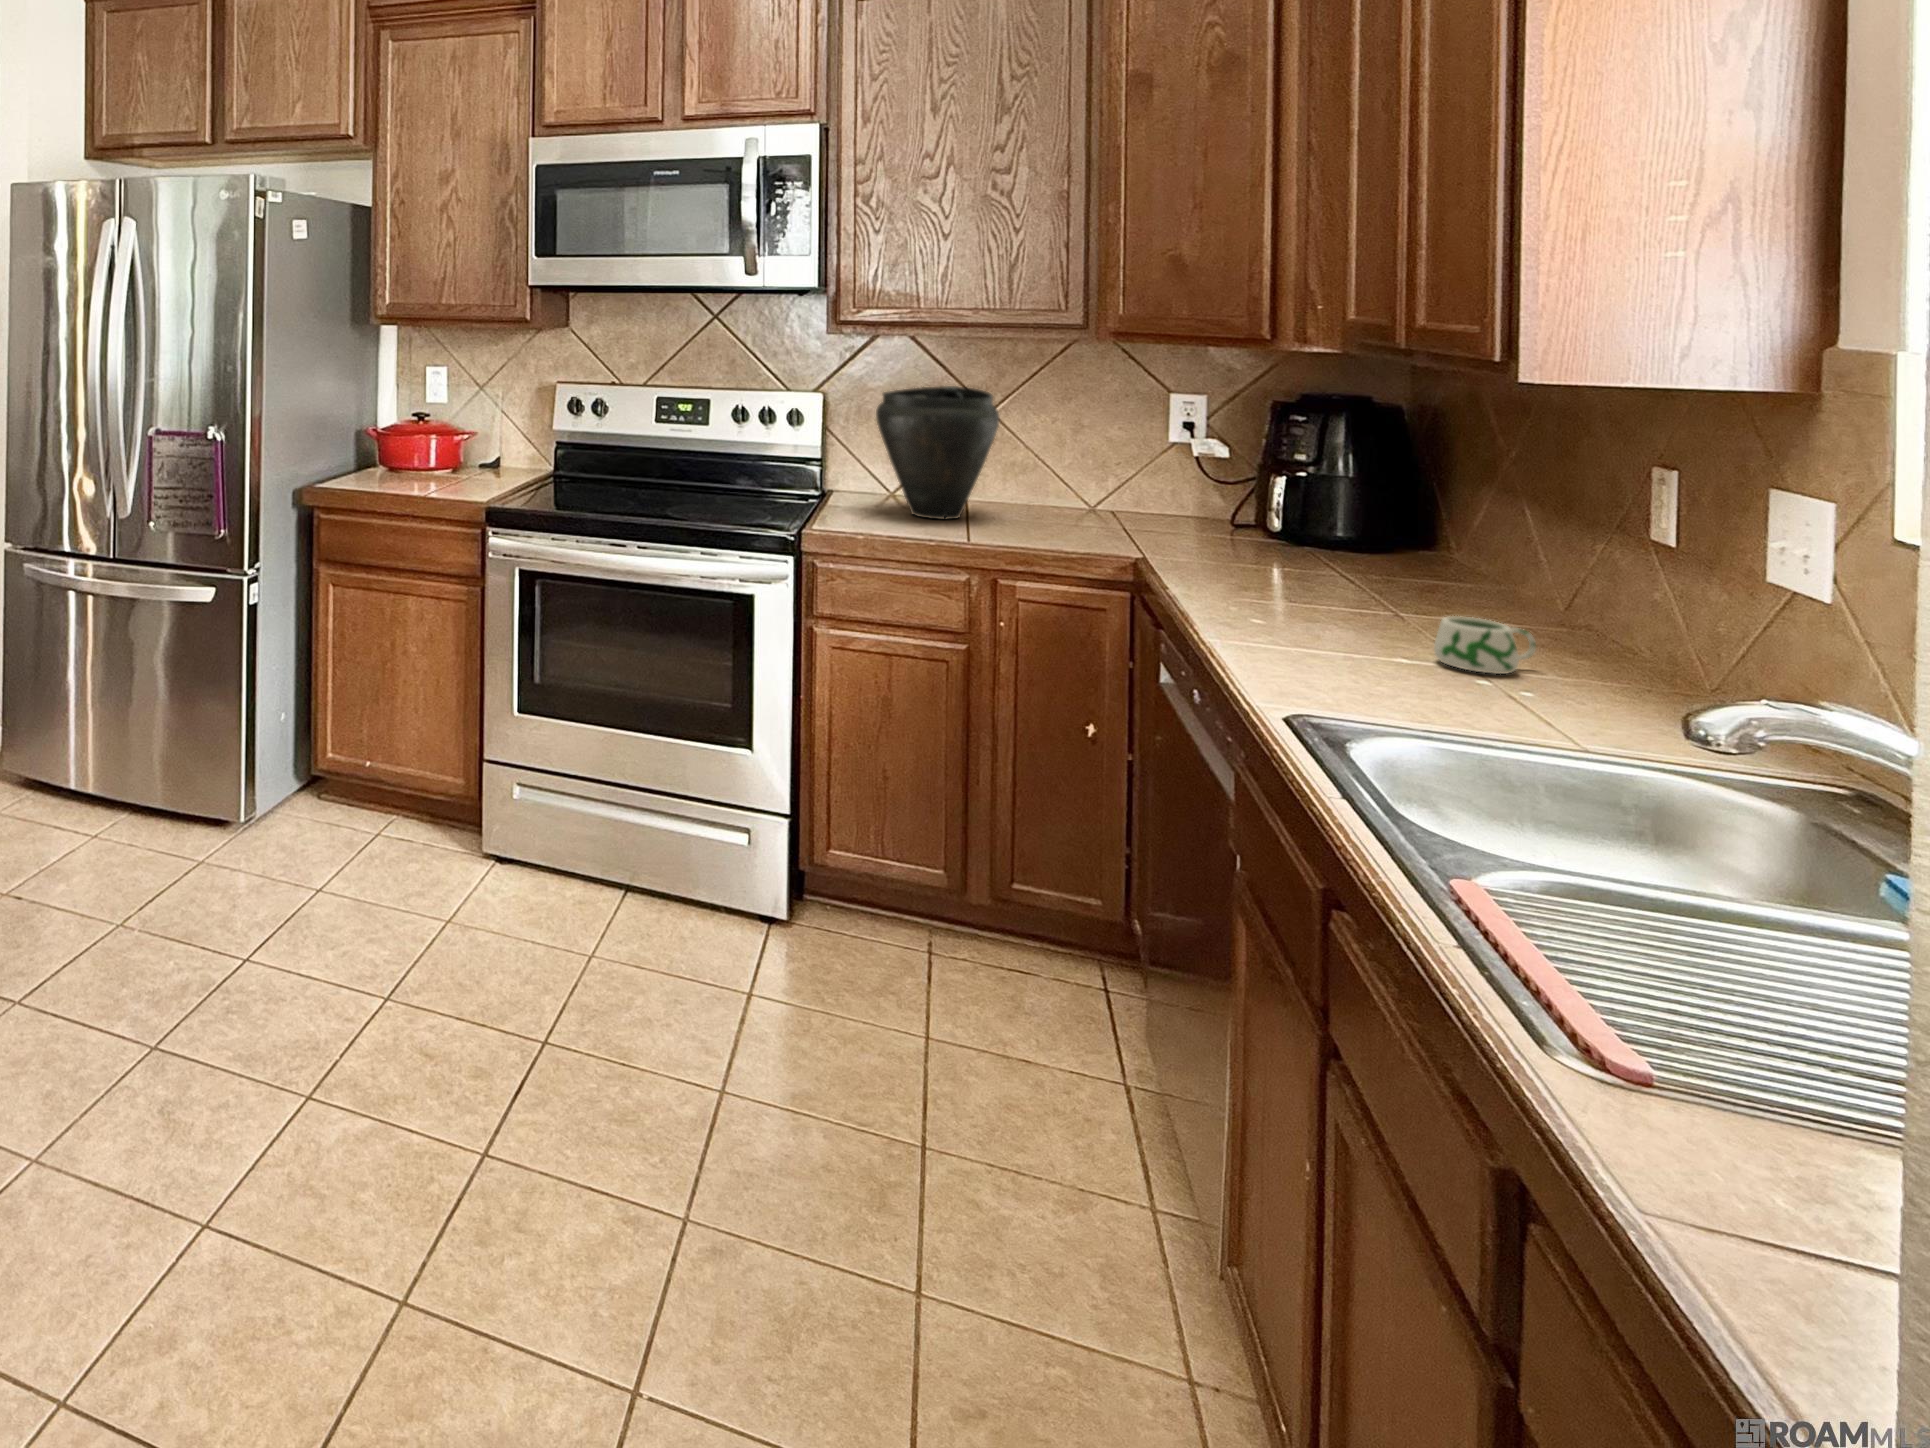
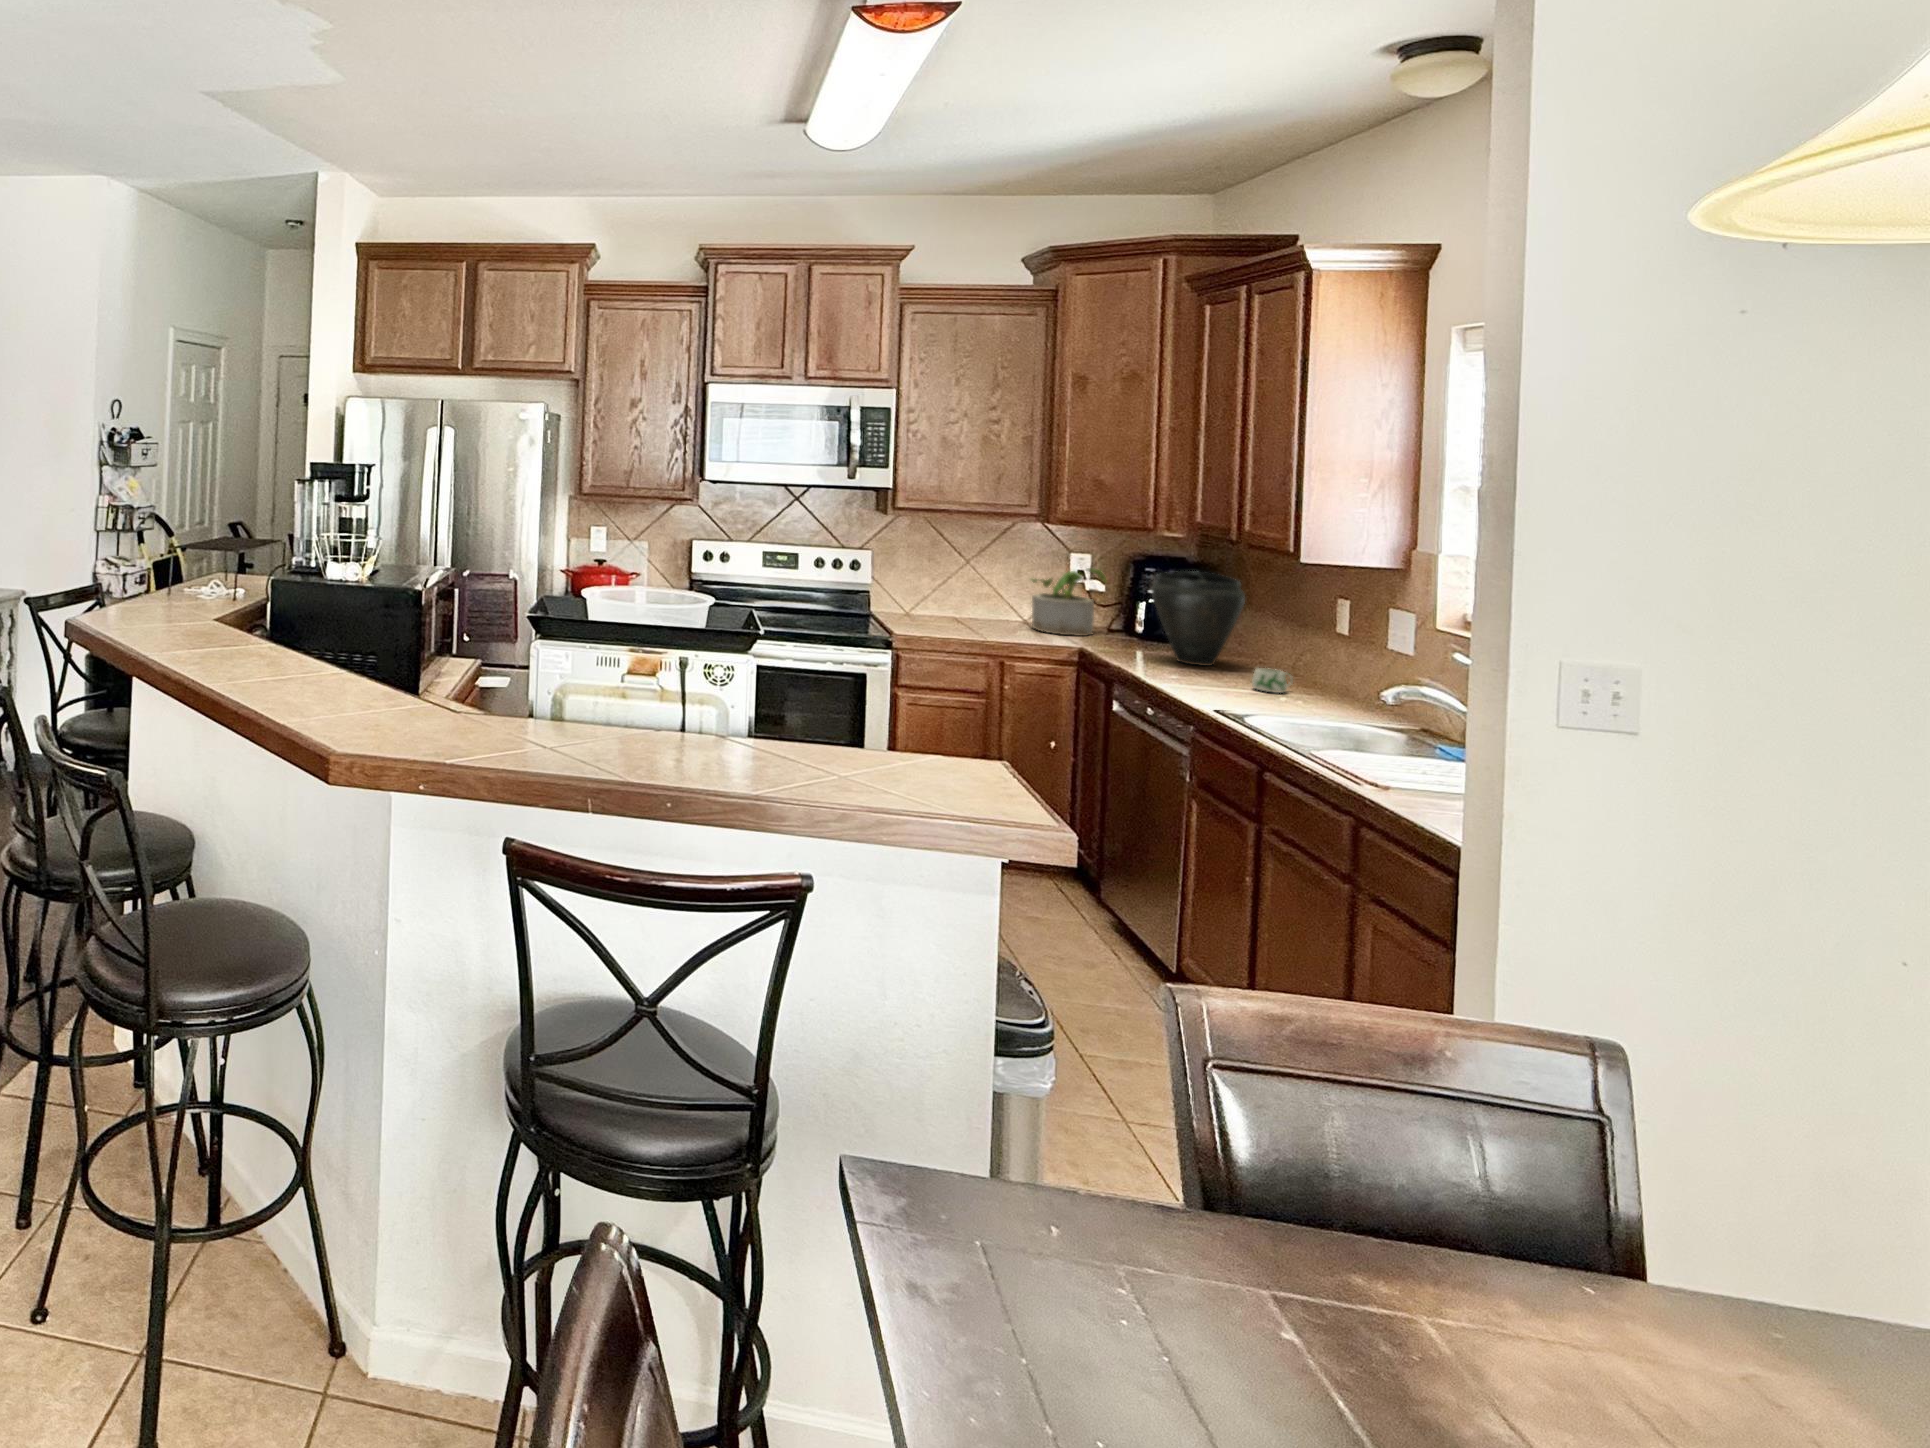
vase: present [876,386,999,519] -> present [1152,571,1245,666]
potted plant: none [1078,416,1211,536] -> present [1032,568,1106,636]

